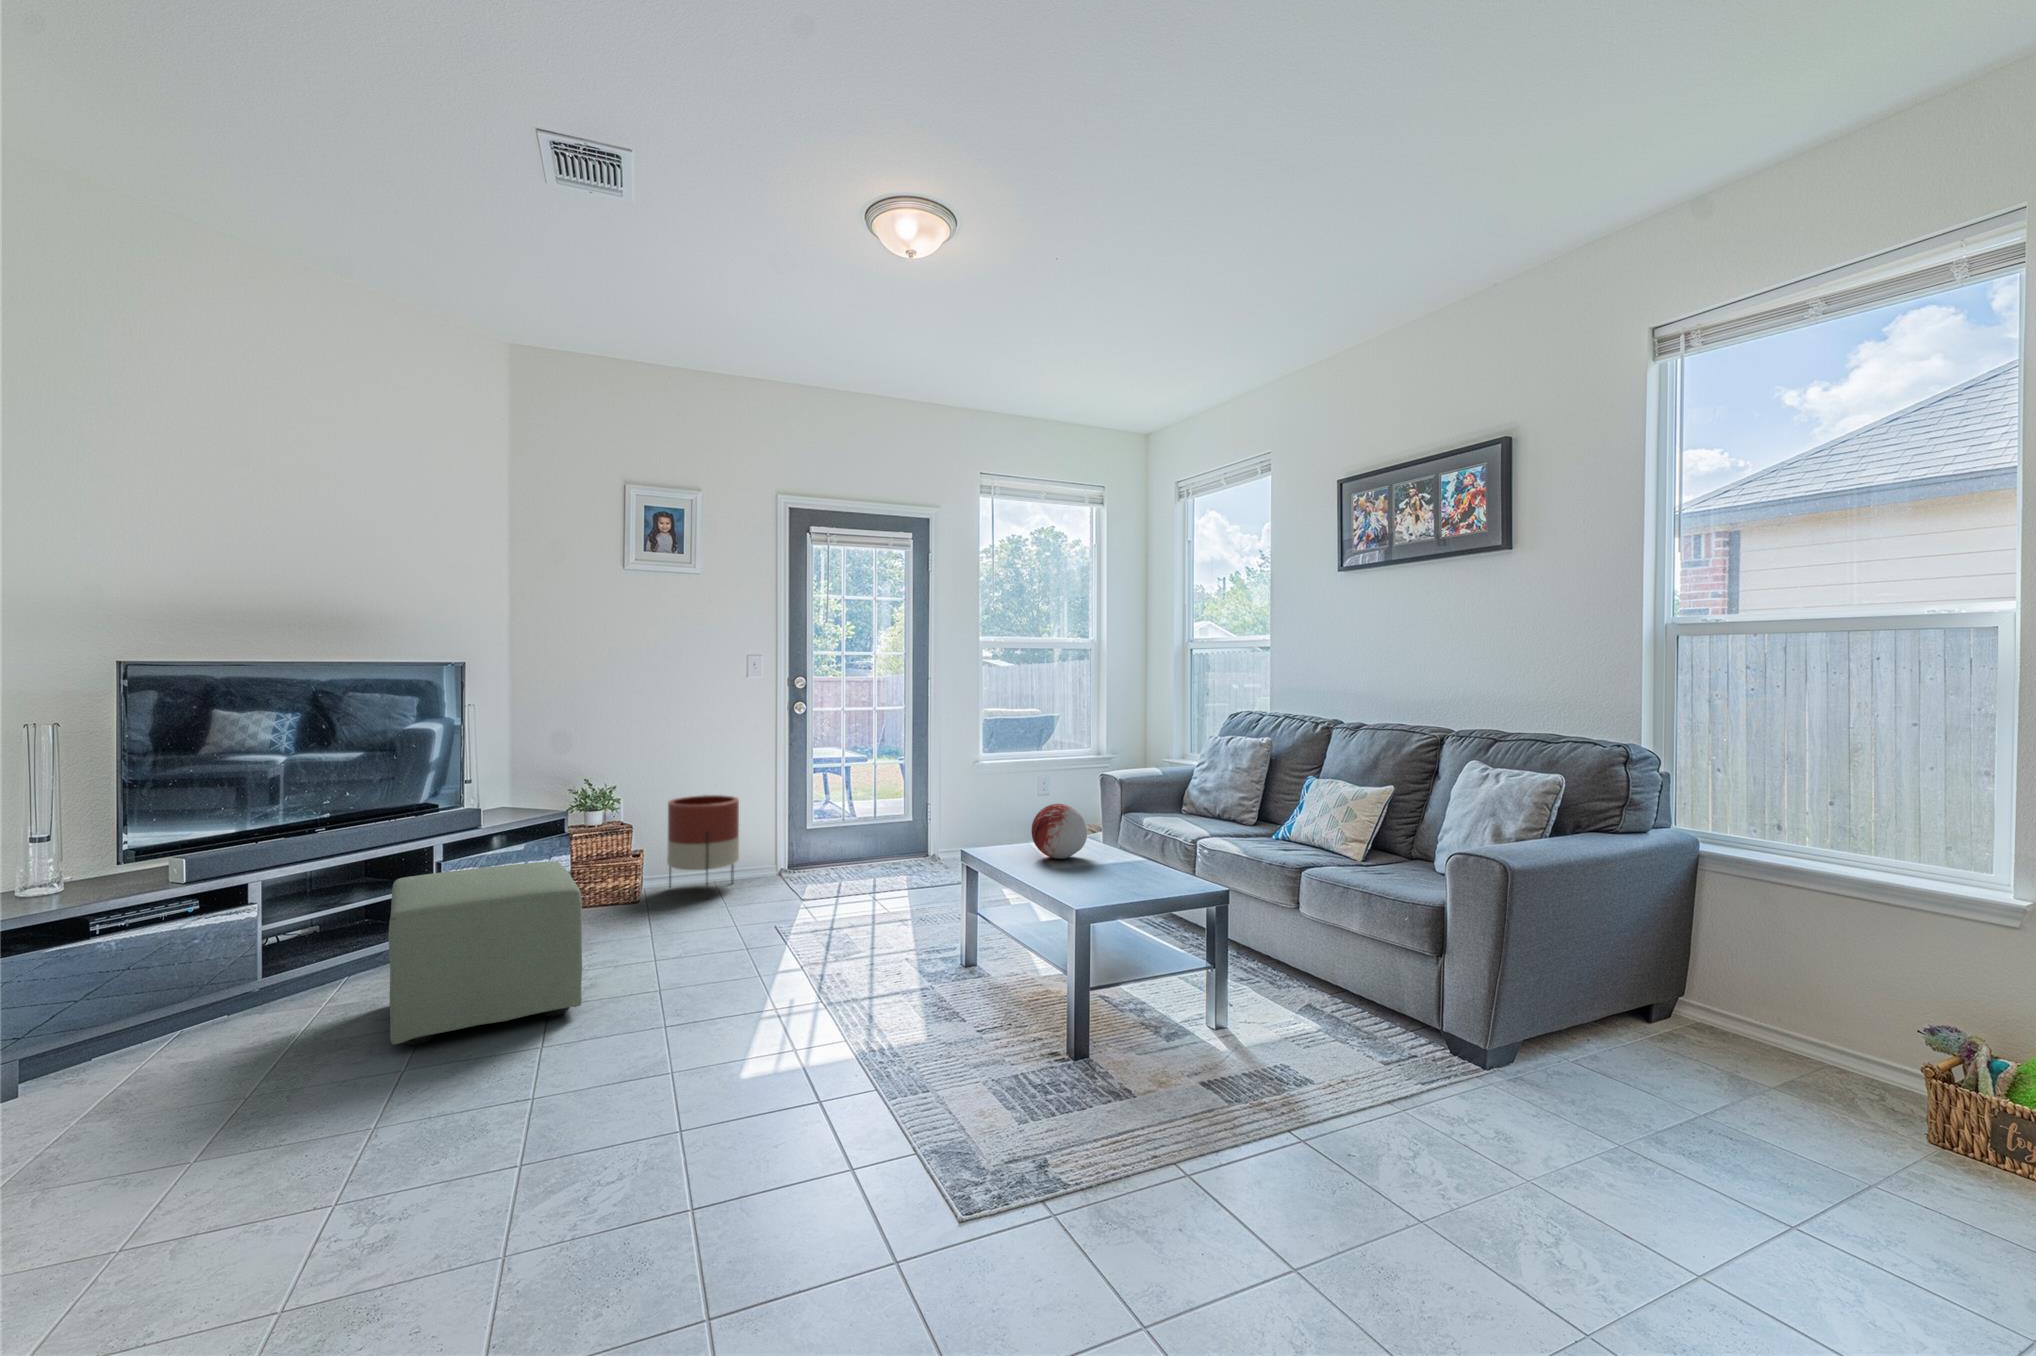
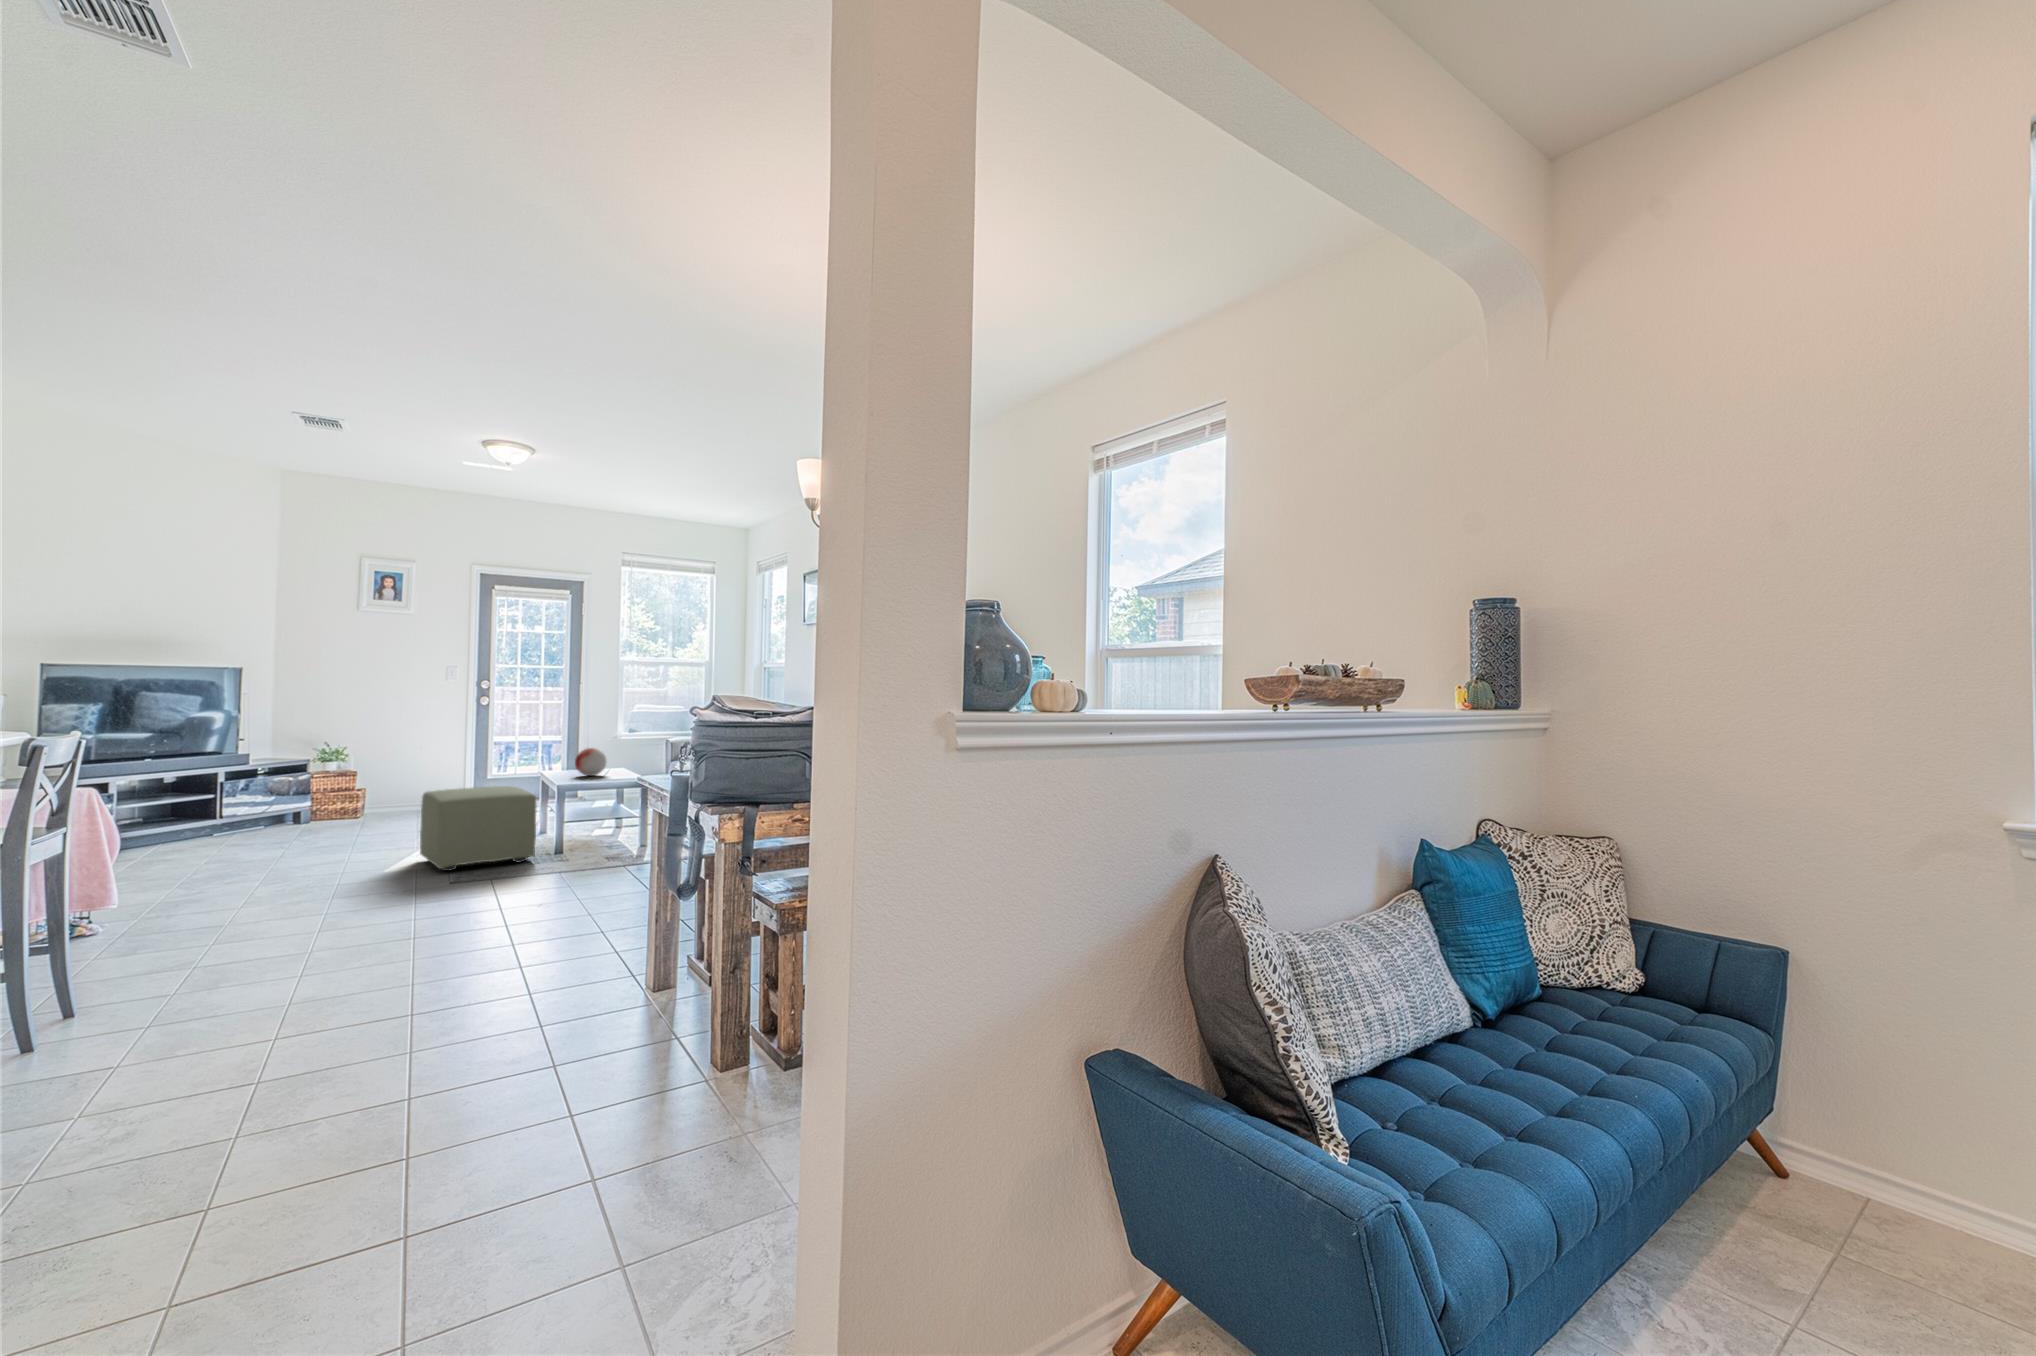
planter: present [667,795,739,897] -> none [382,754,435,816]
ottoman: present [388,861,582,1045] -> present [420,786,536,871]

